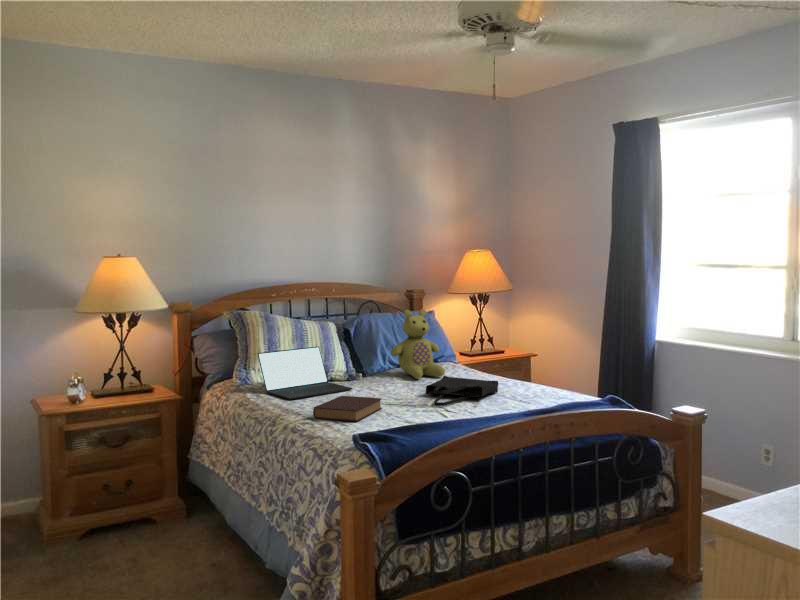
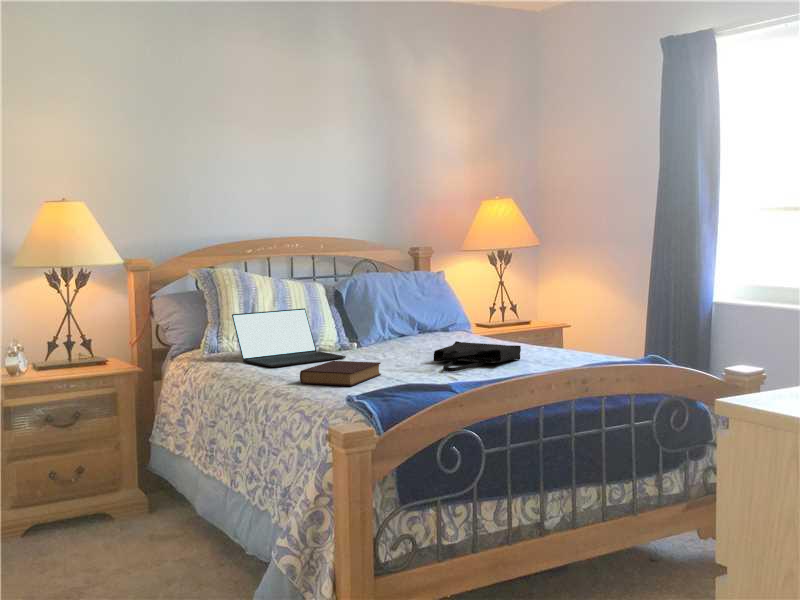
stuffed bear: present [391,309,445,379] -> none [392,264,458,348]

